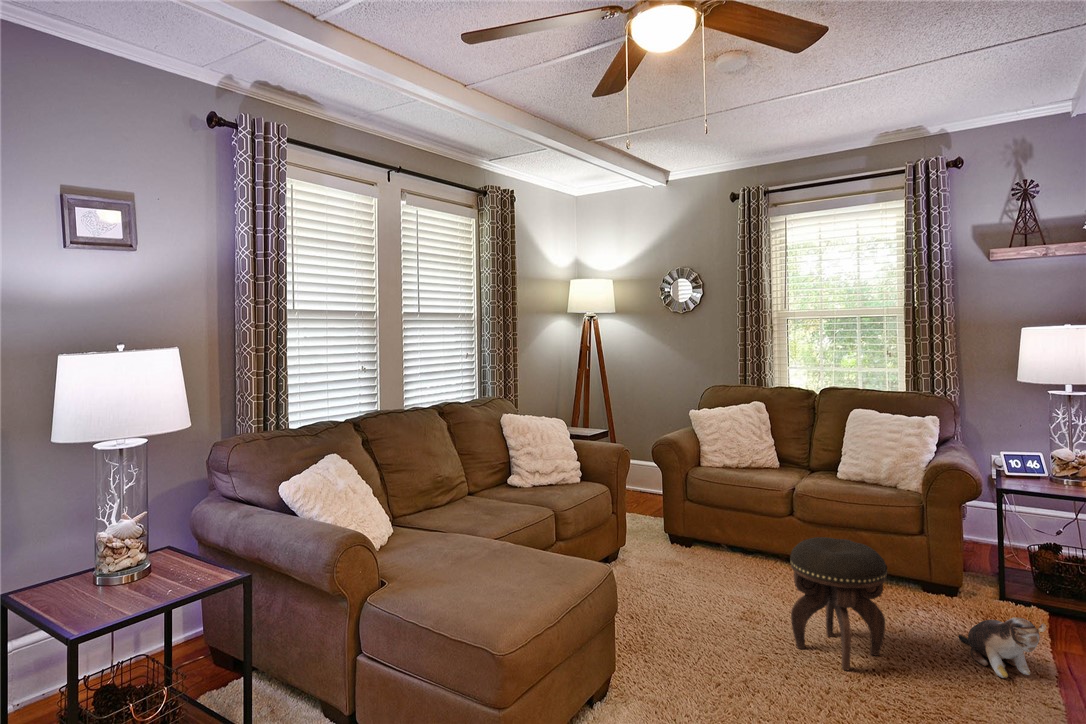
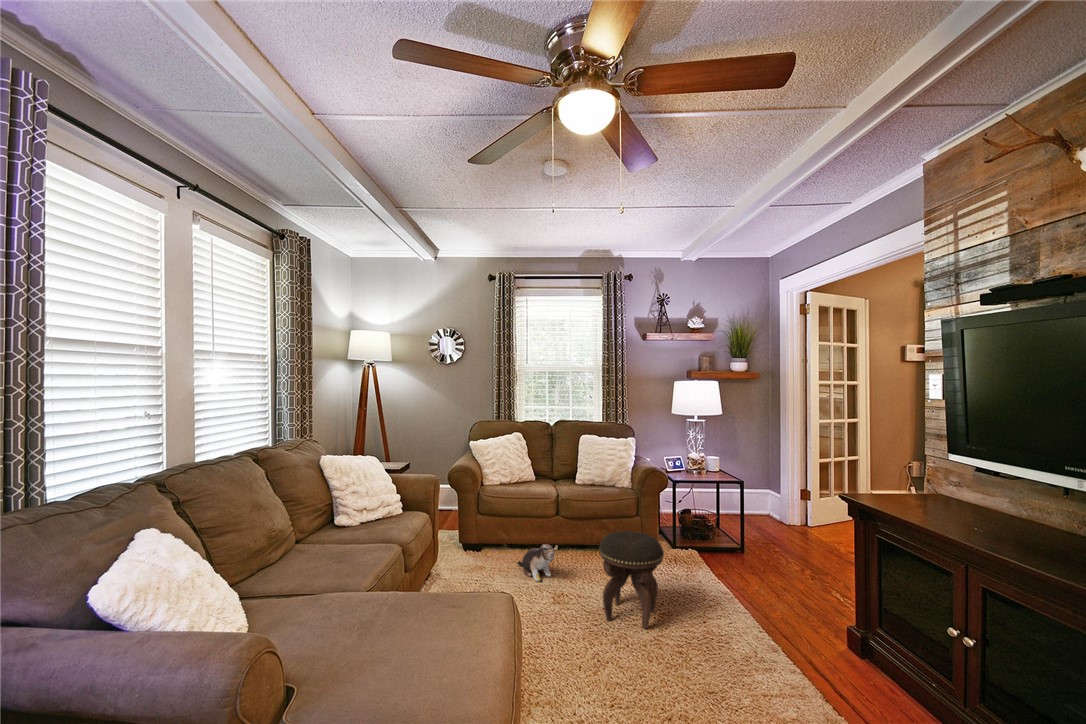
plush toy: present [958,617,1046,678] -> present [518,544,558,581]

